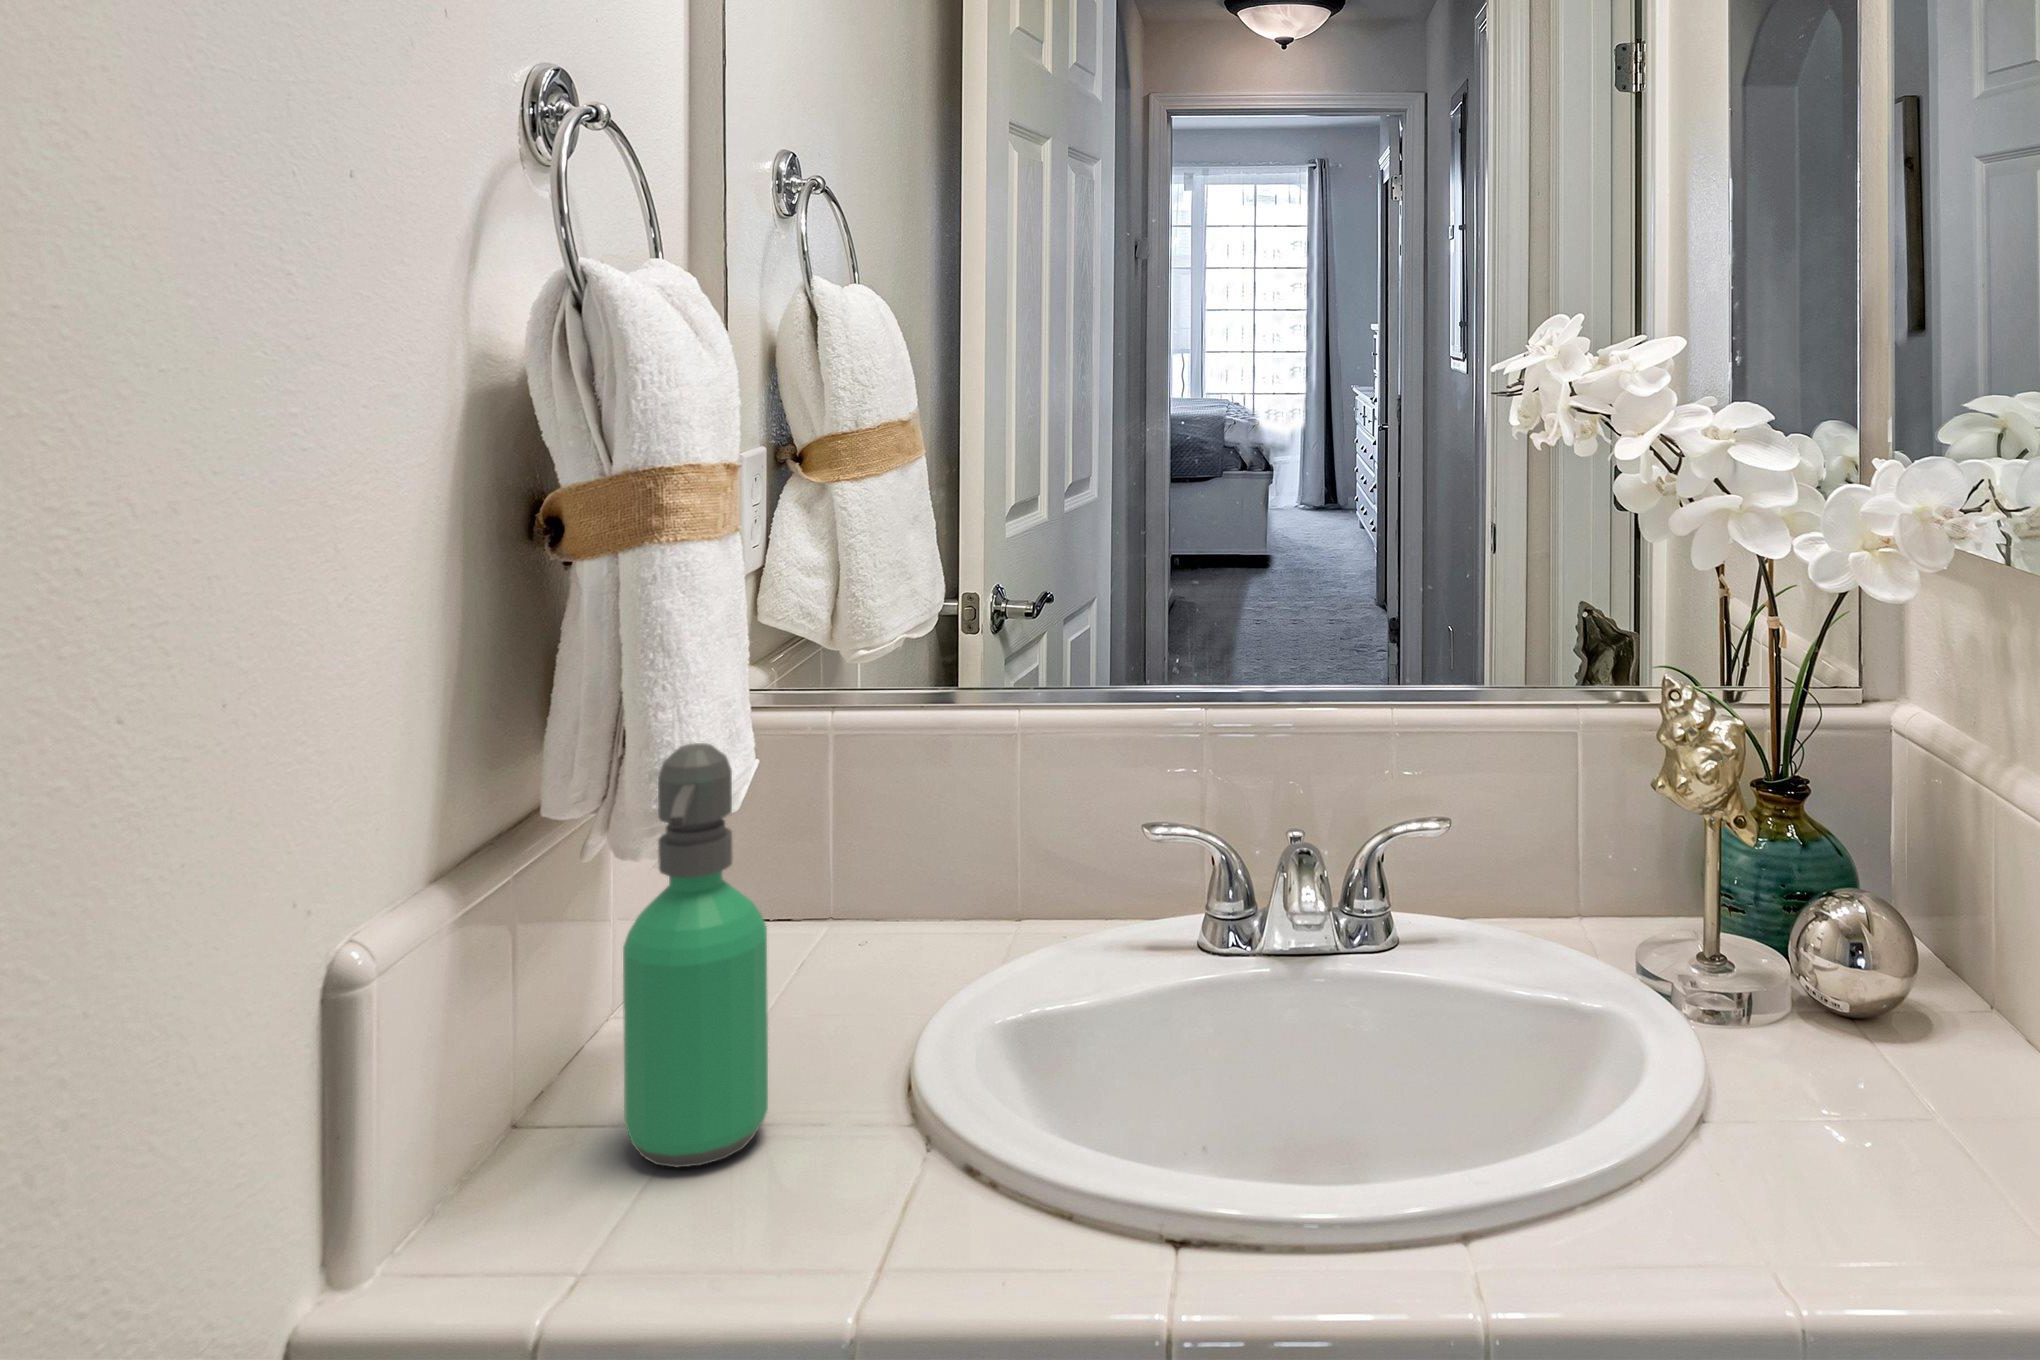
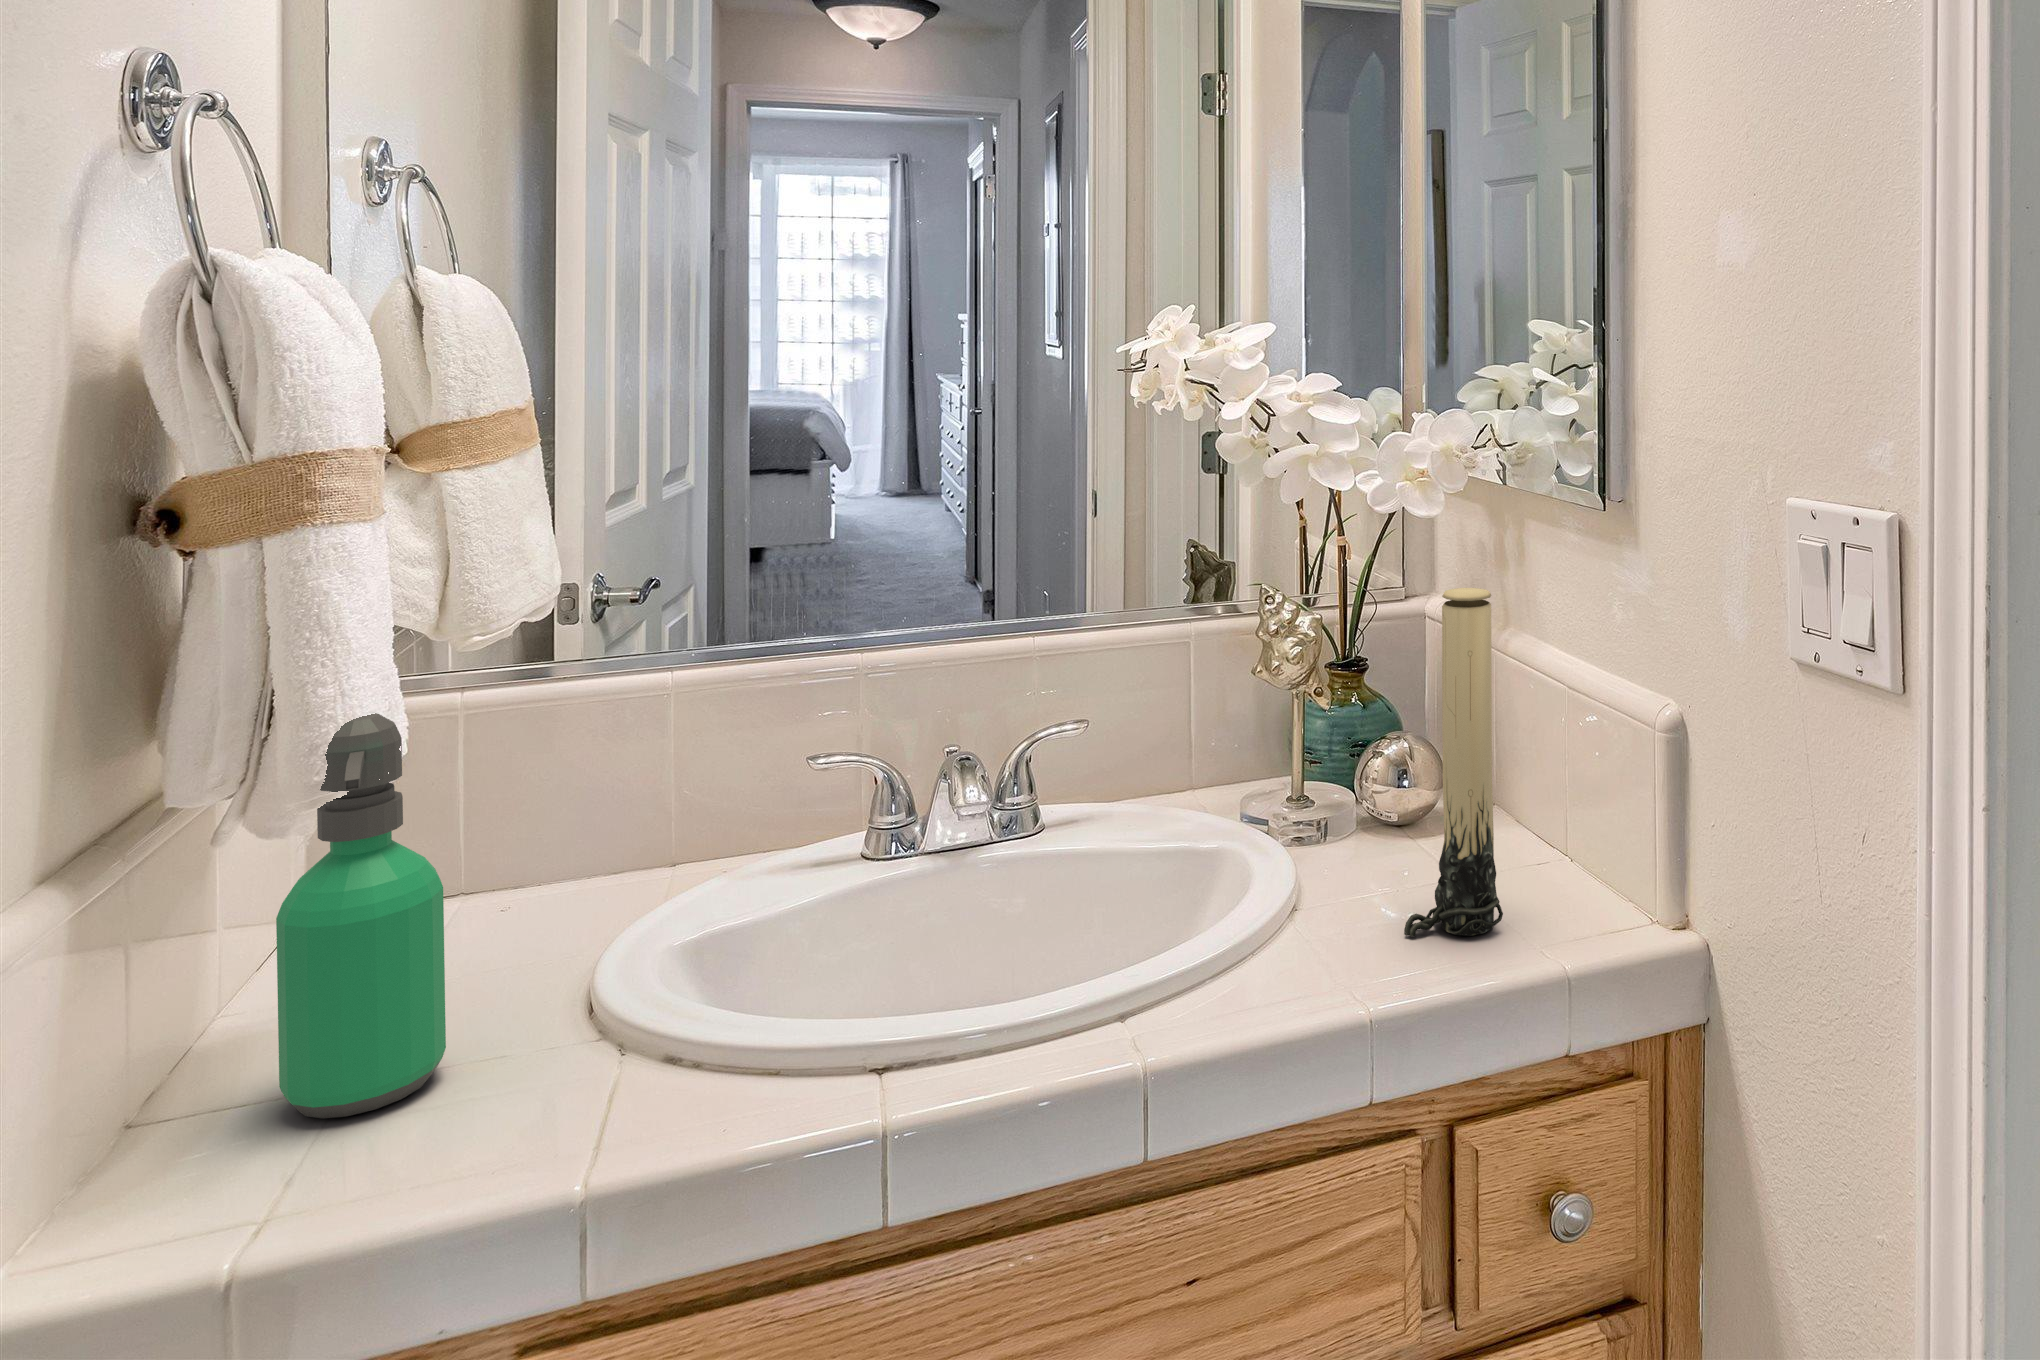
candle: none [1852,714,2003,1213] -> present [1404,588,1503,937]

